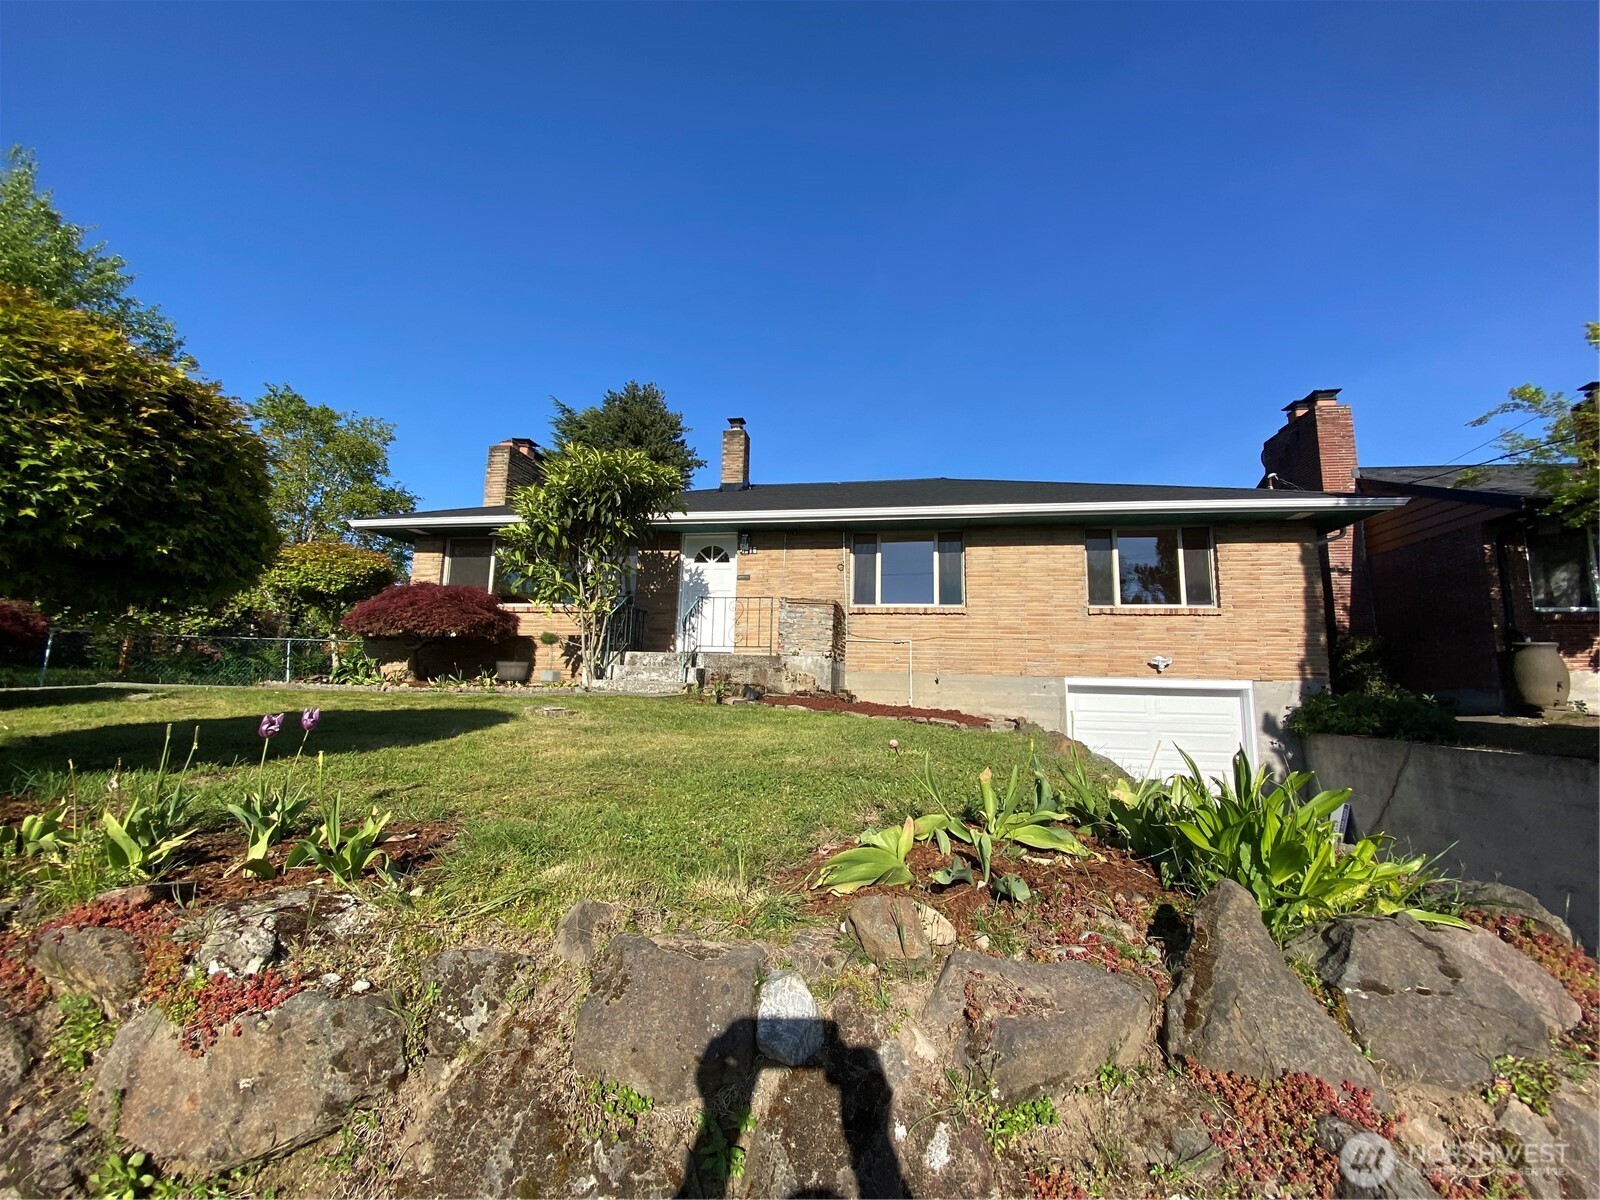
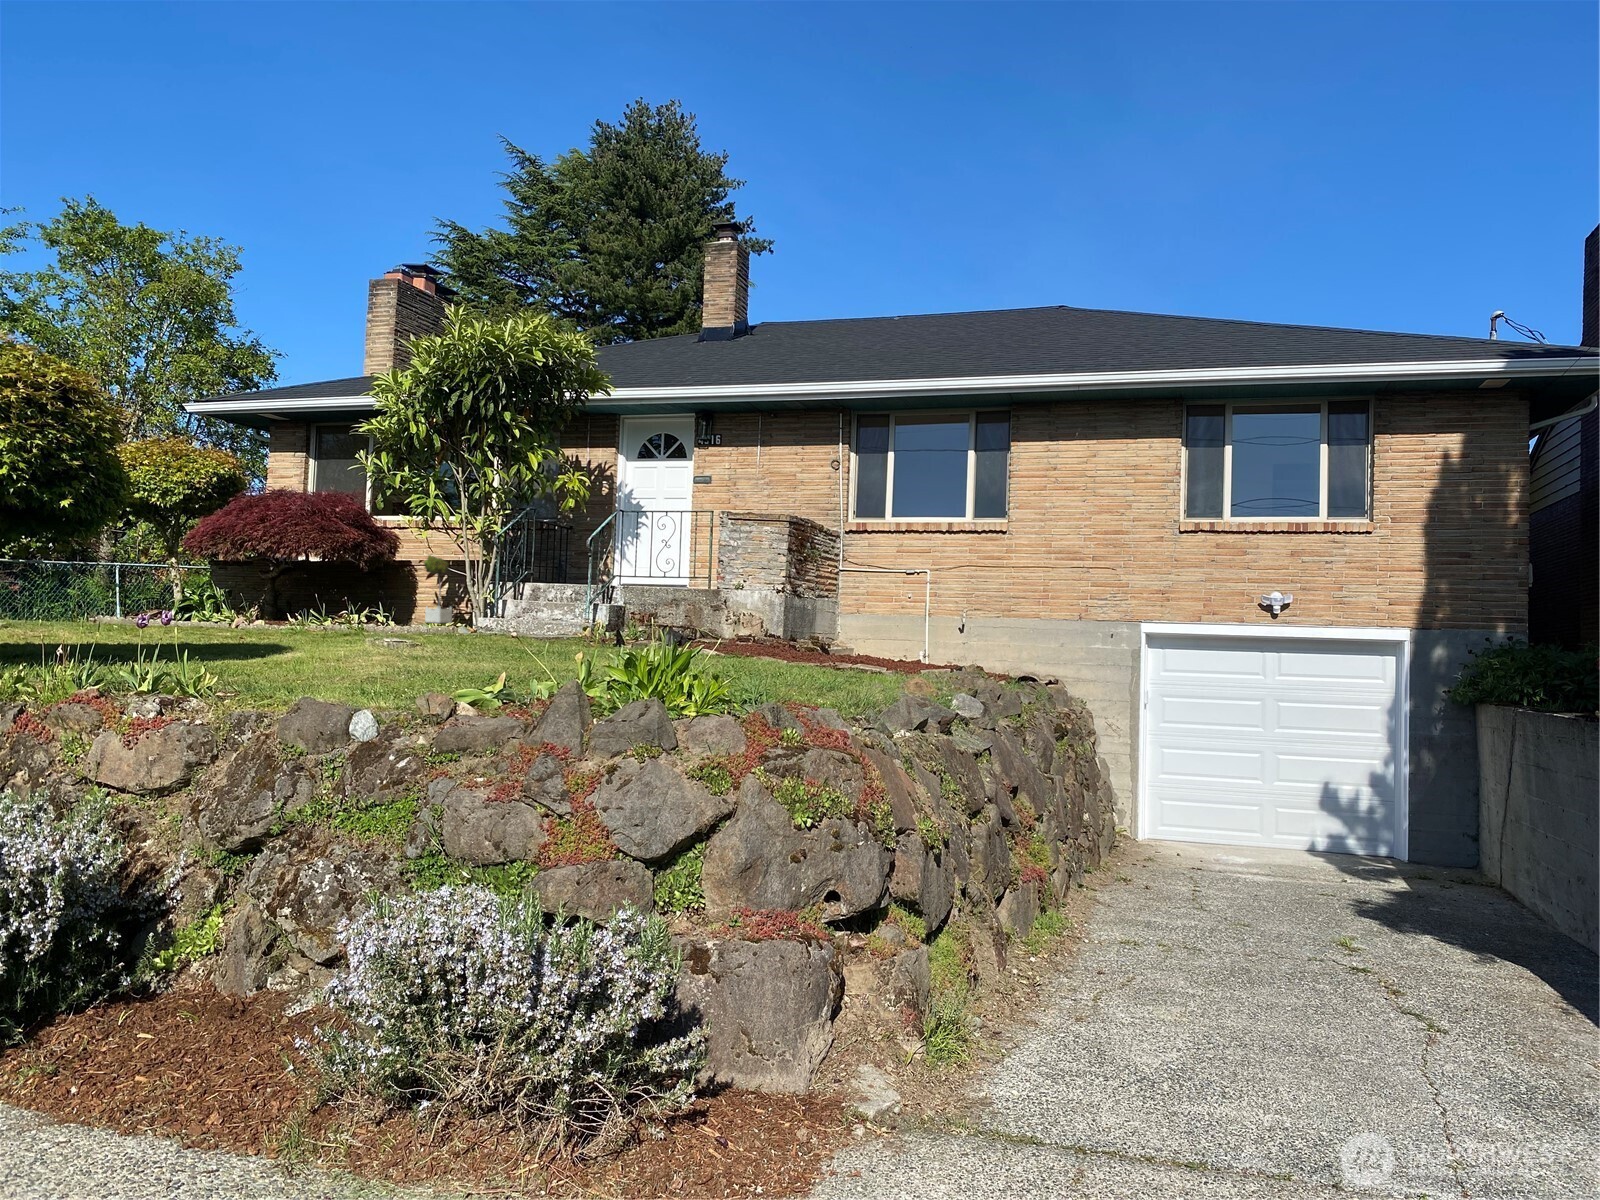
wooden bucket: present [497,661,528,680] -> none [369,588,412,621]

